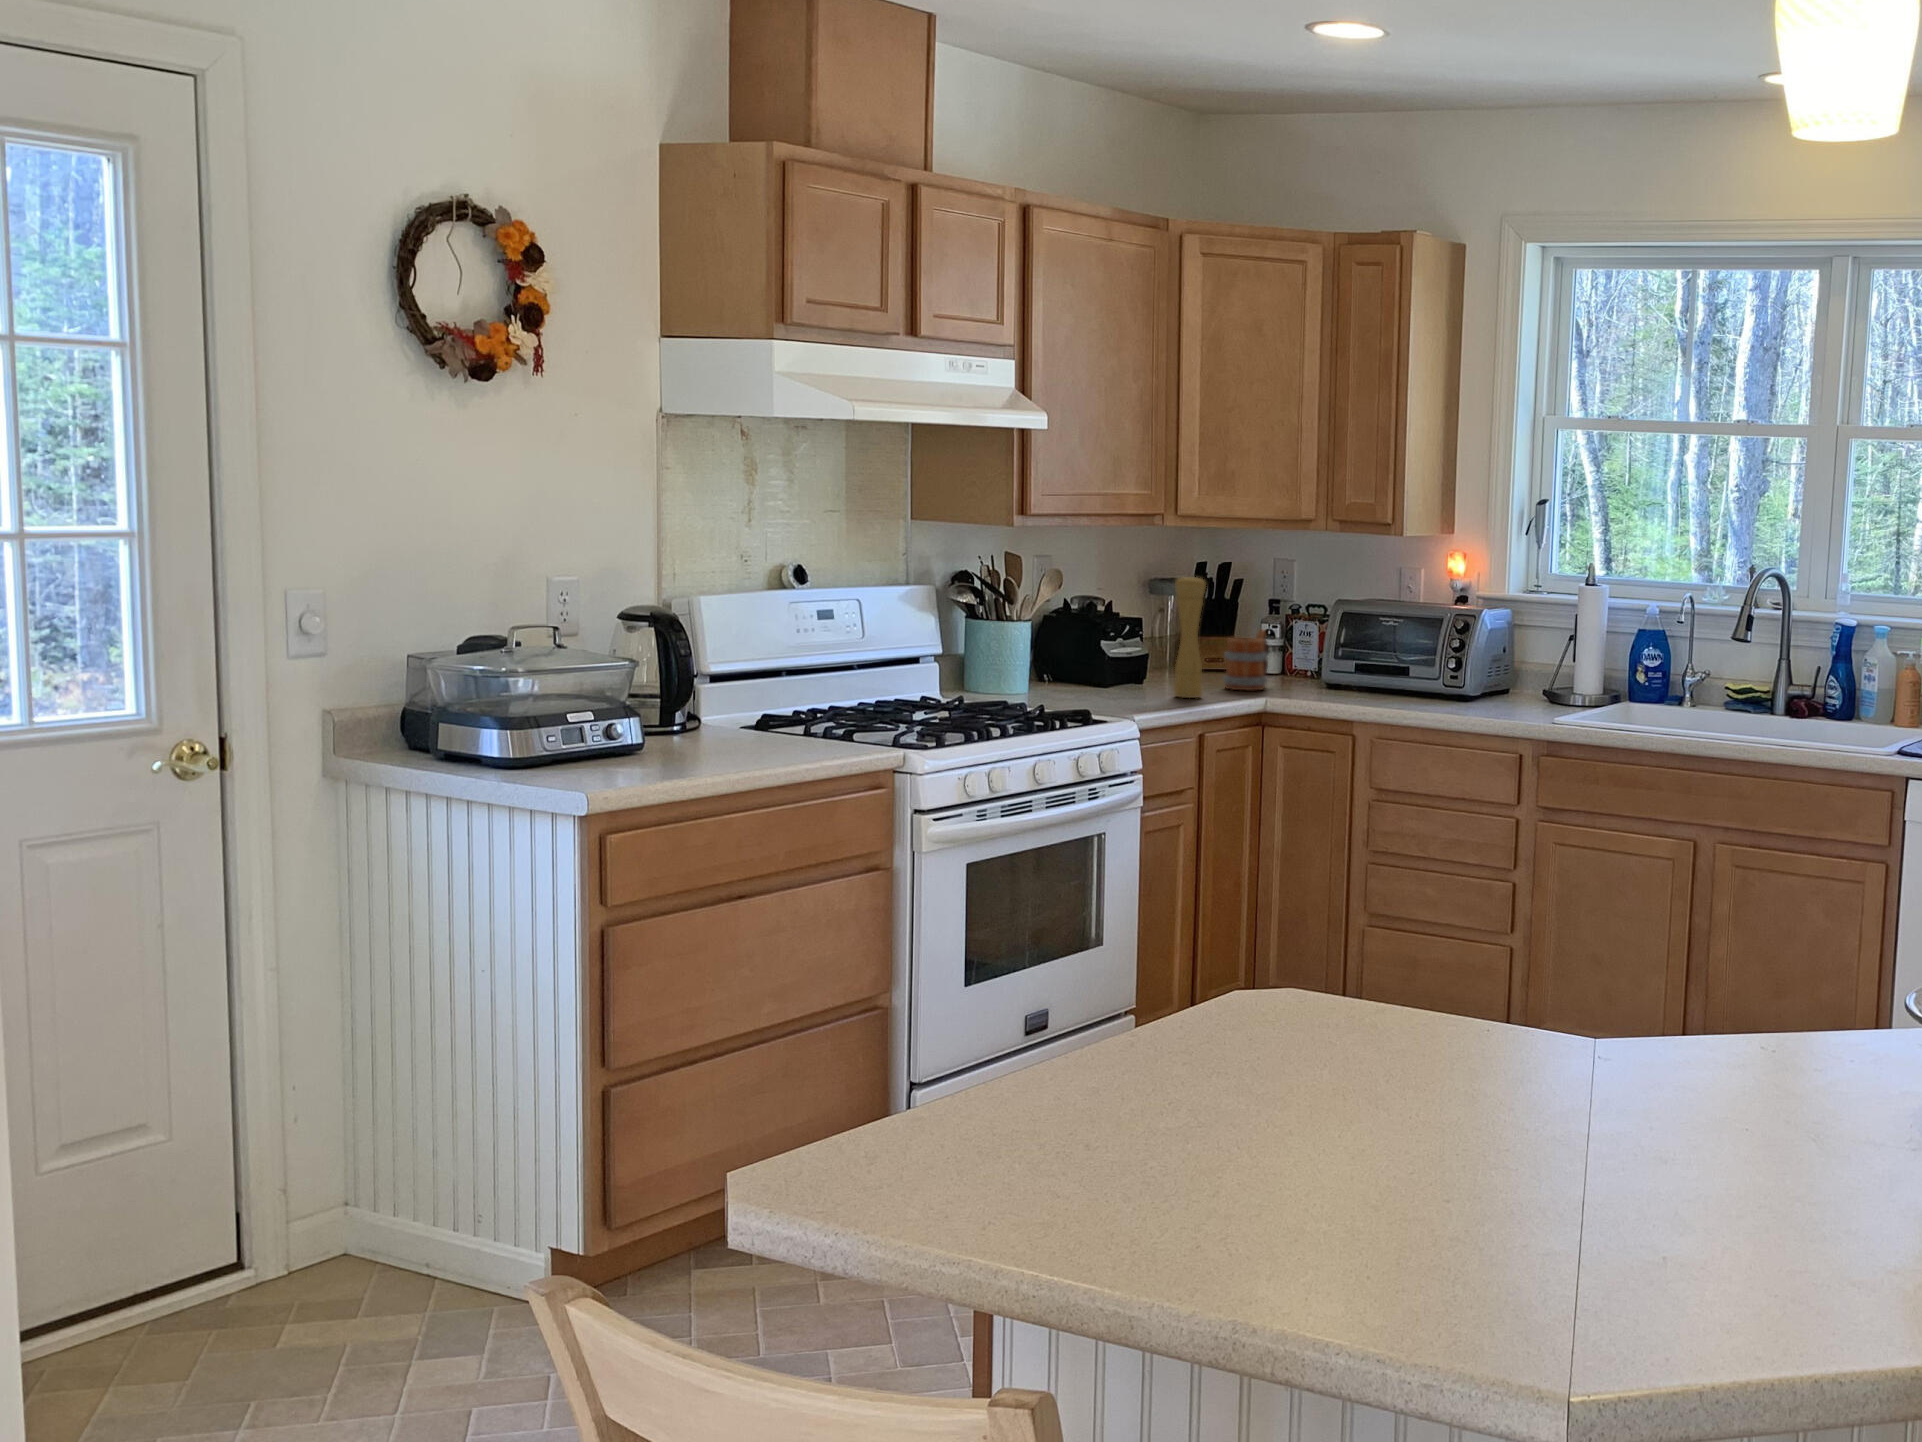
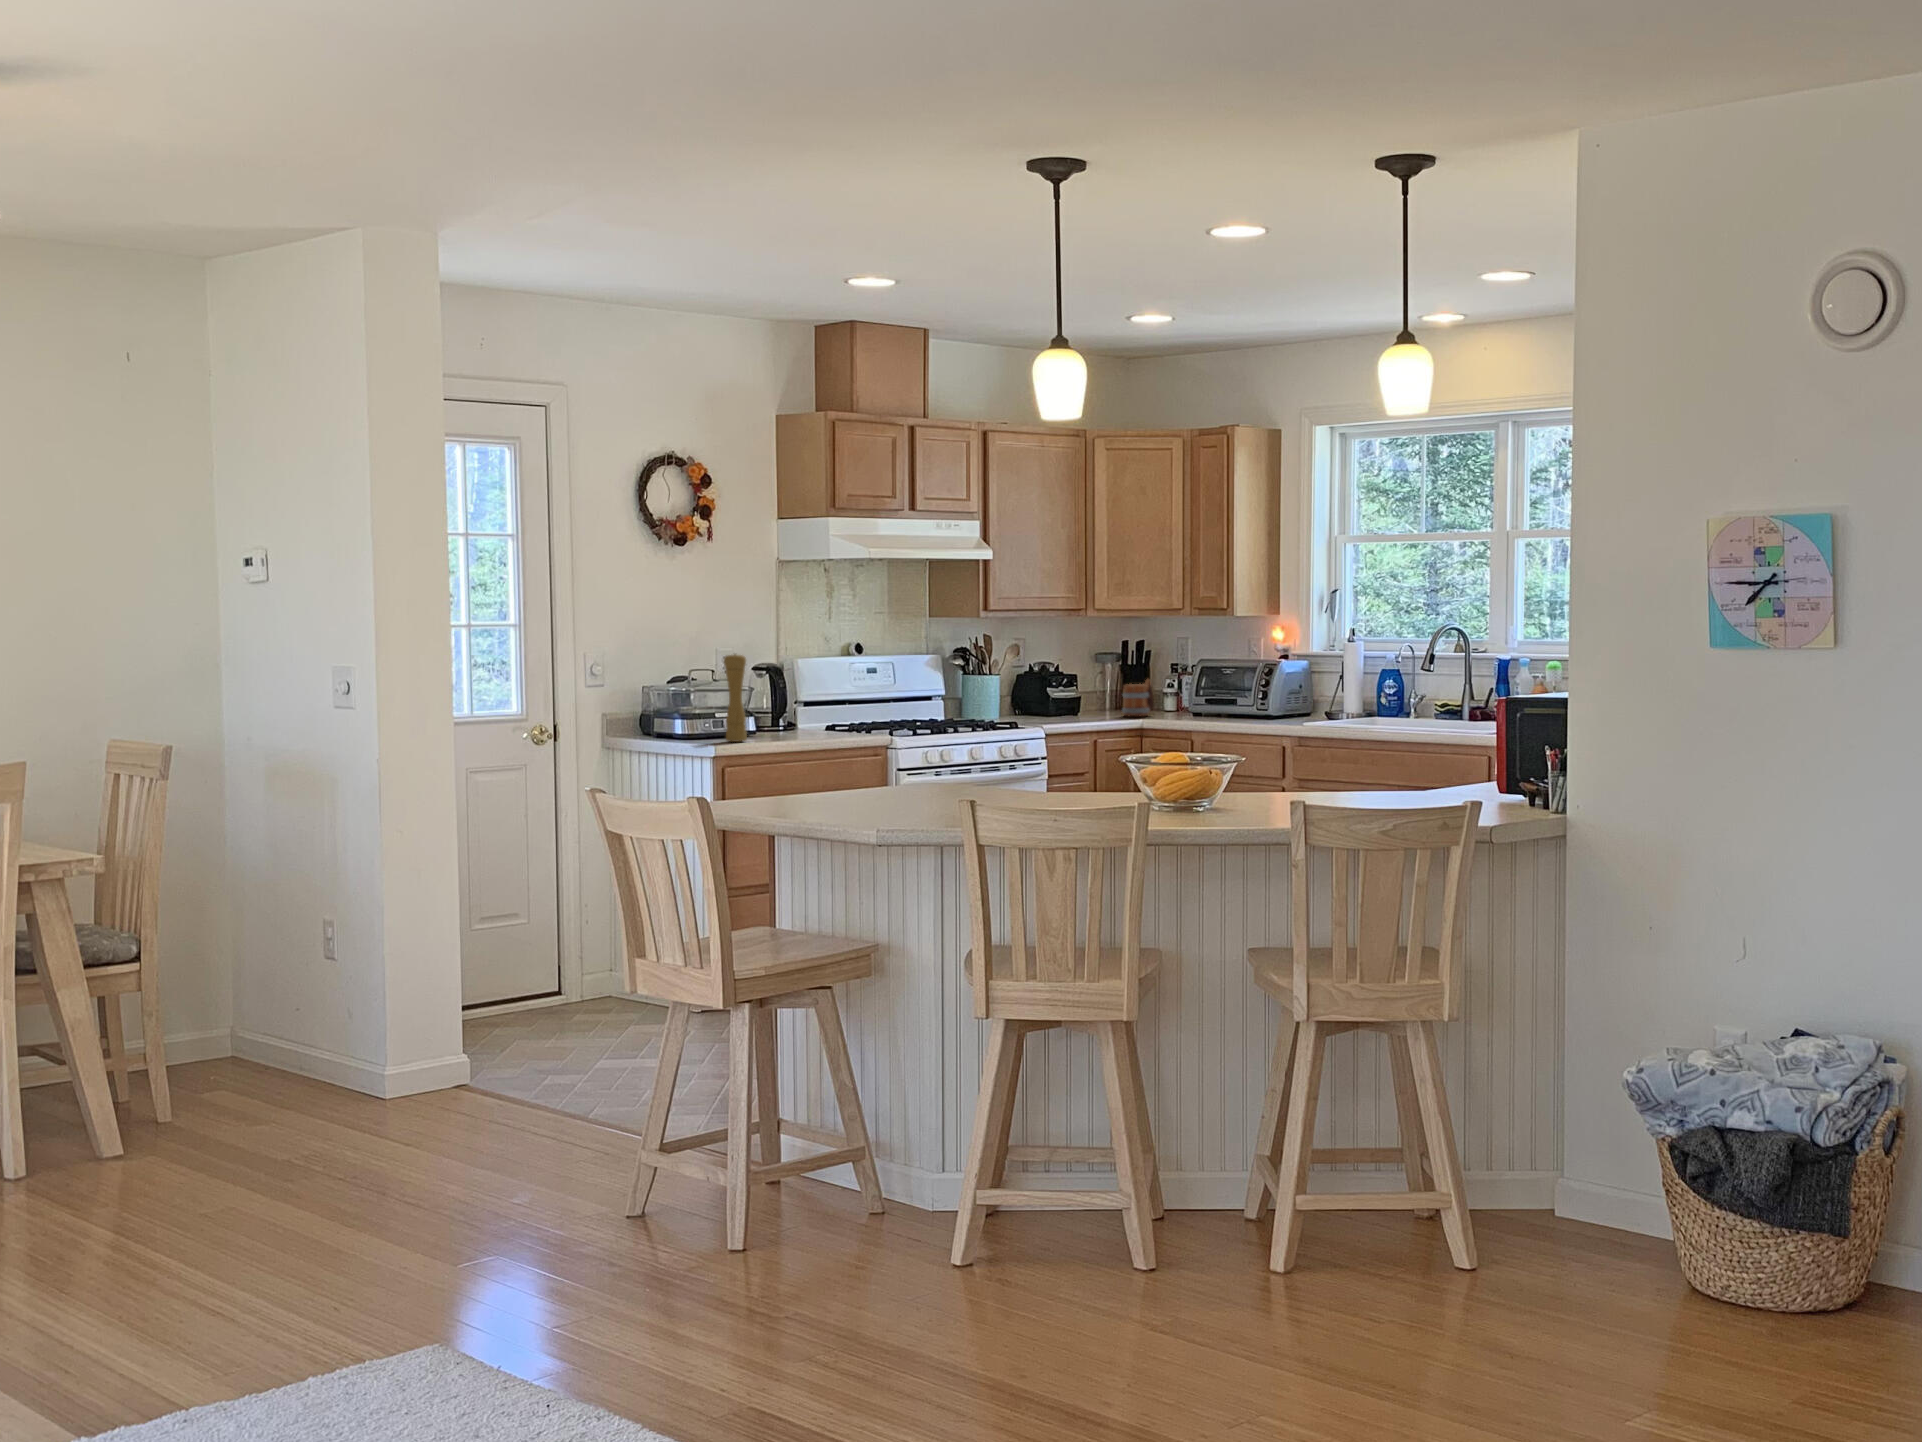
pepper mill: present [1174,576,1206,698] -> present [724,654,747,742]

